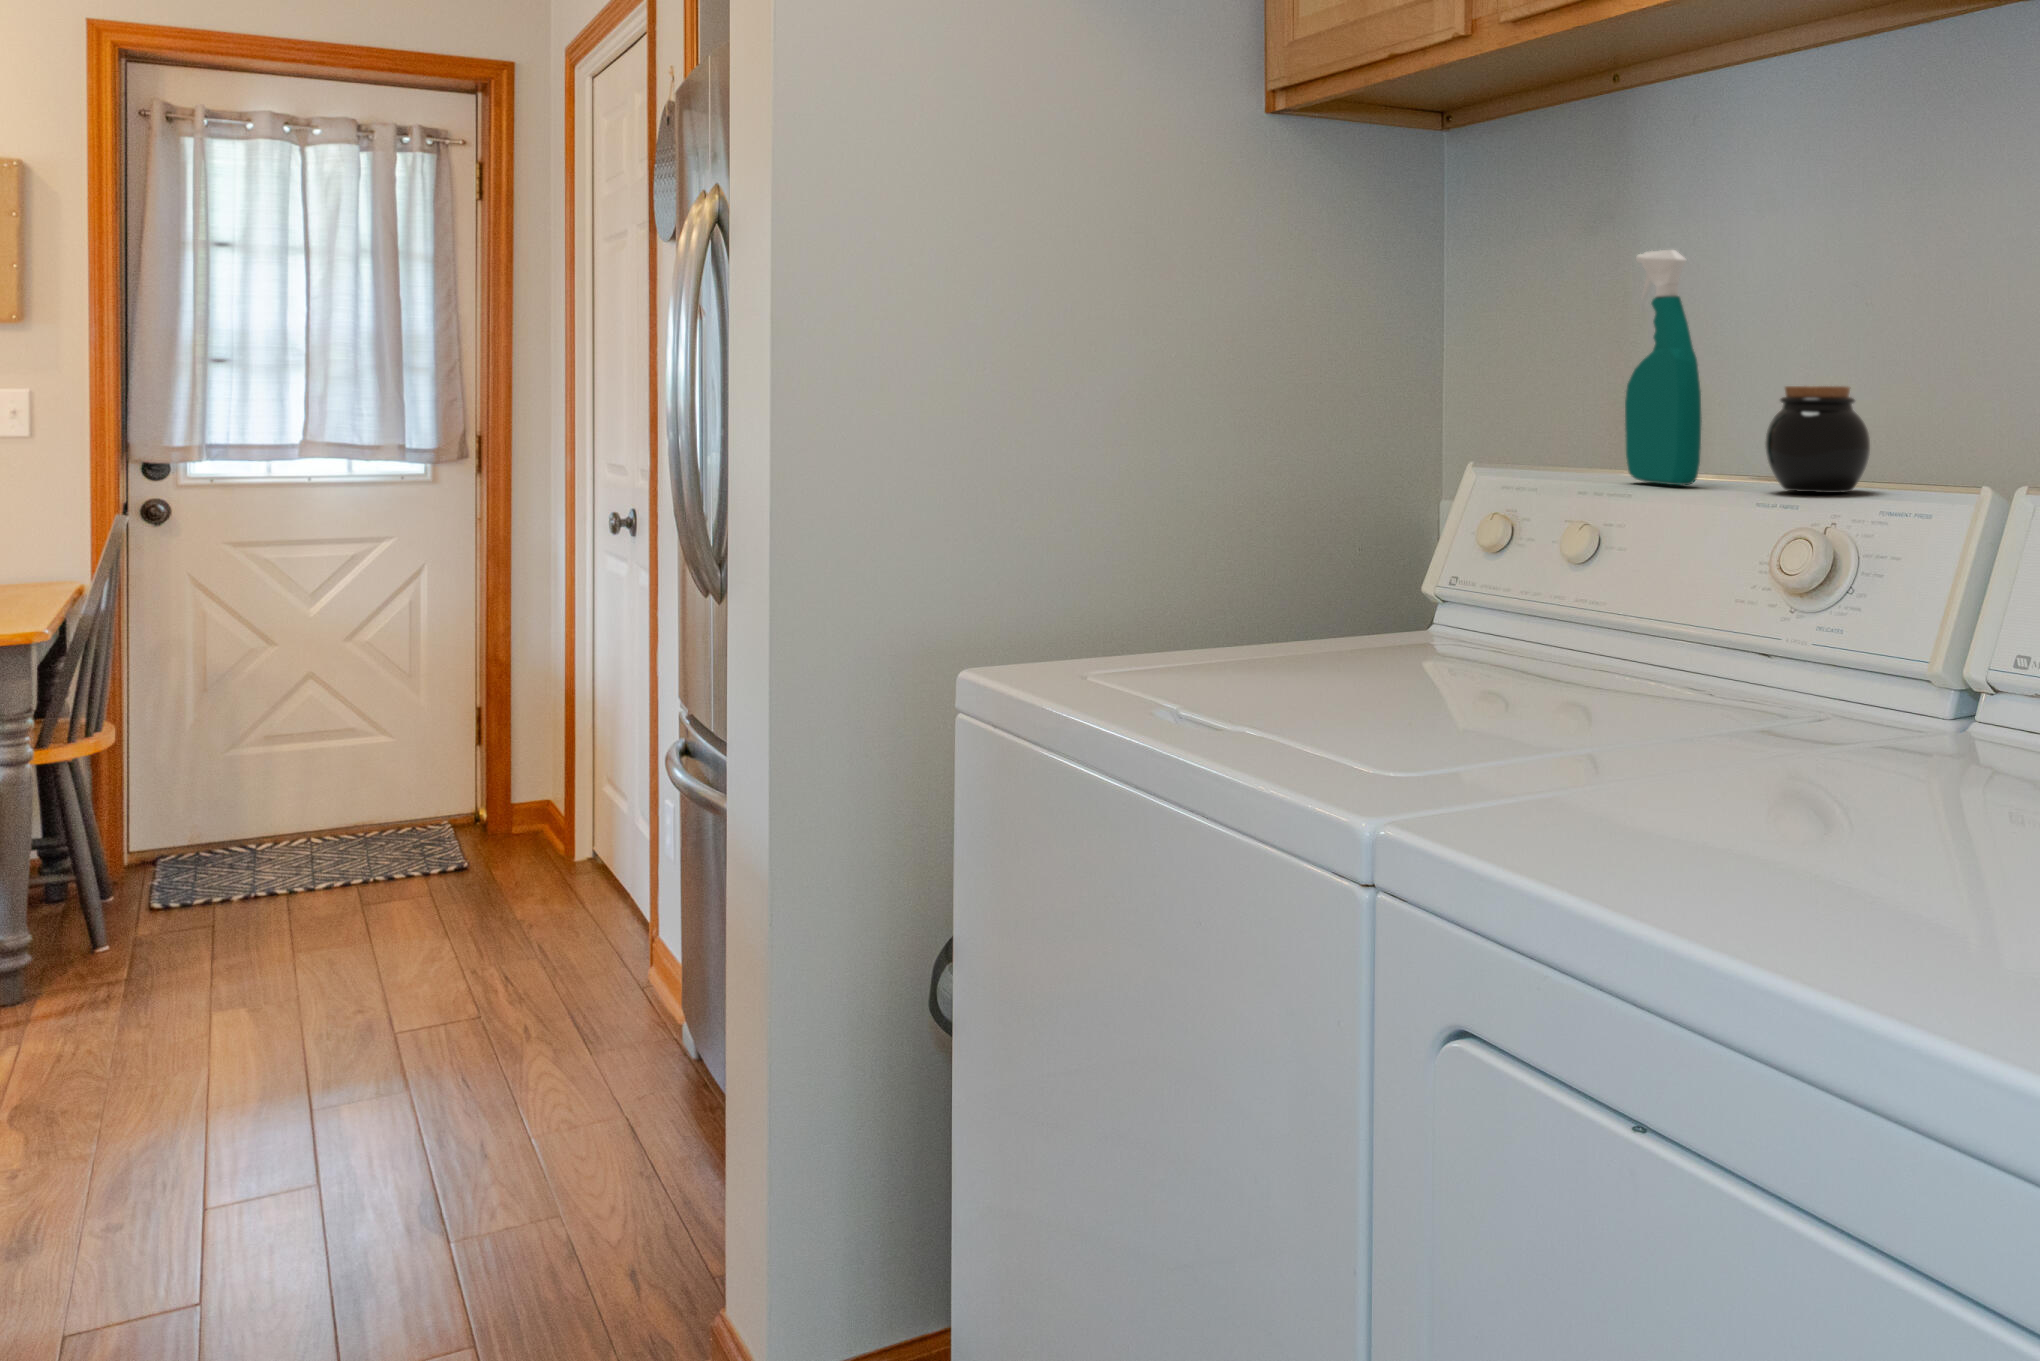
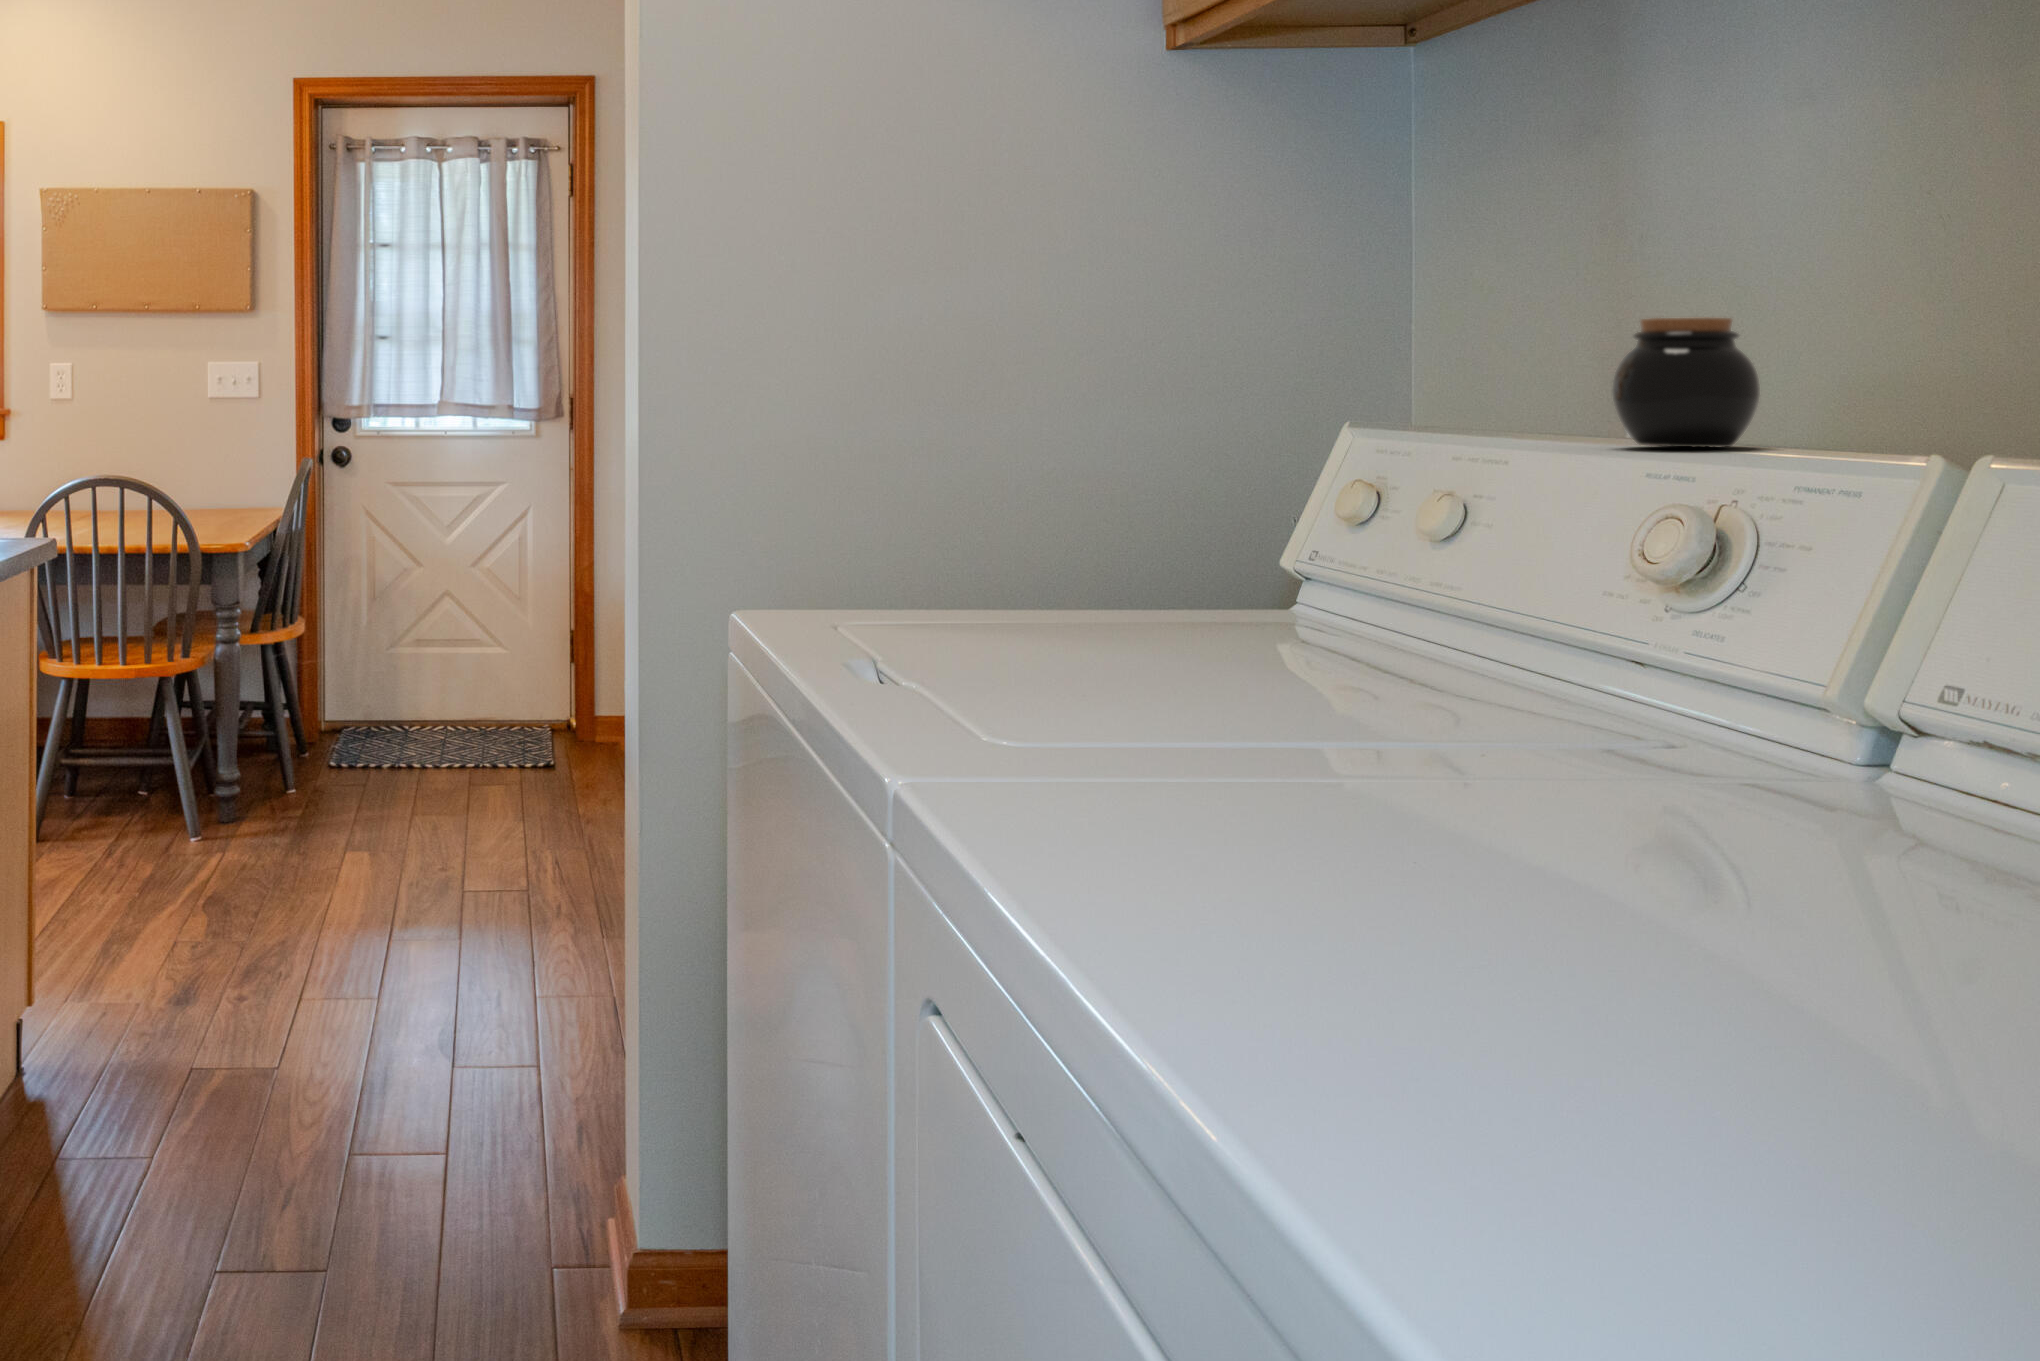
spray bottle: present [1625,250,1702,485] -> none [1482,165,1560,440]

